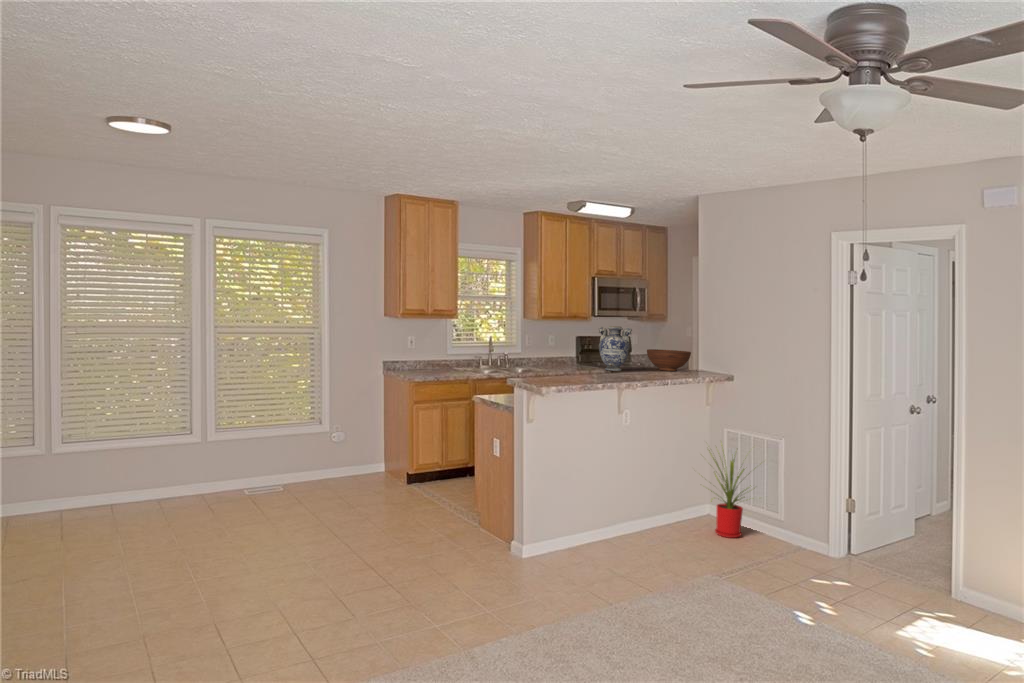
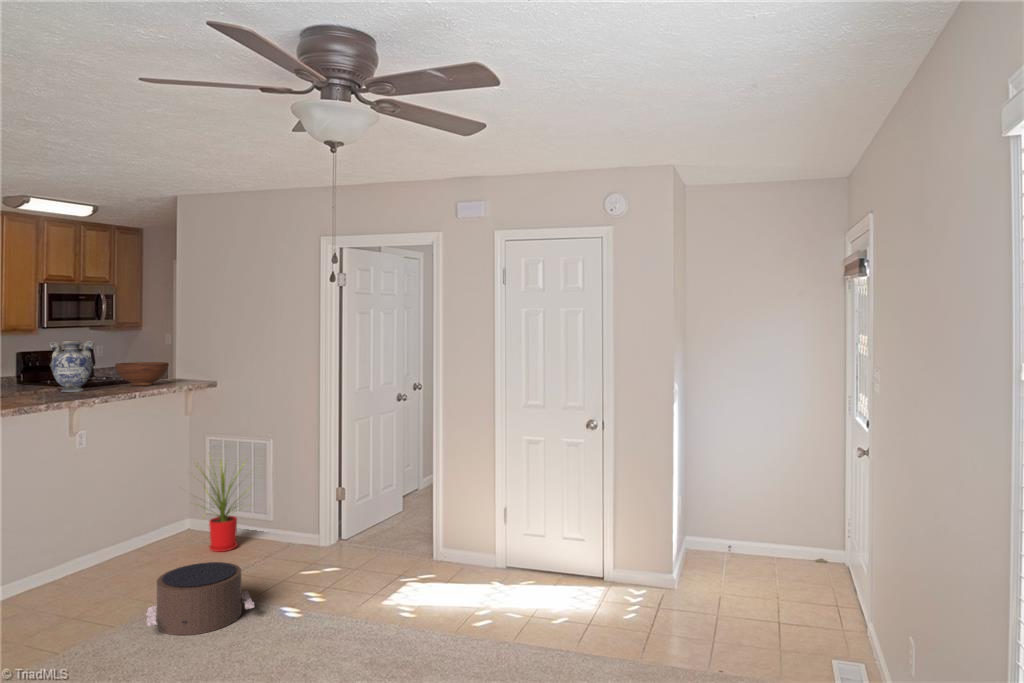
pouf: none [657,537,752,602] -> present [146,562,254,635]

